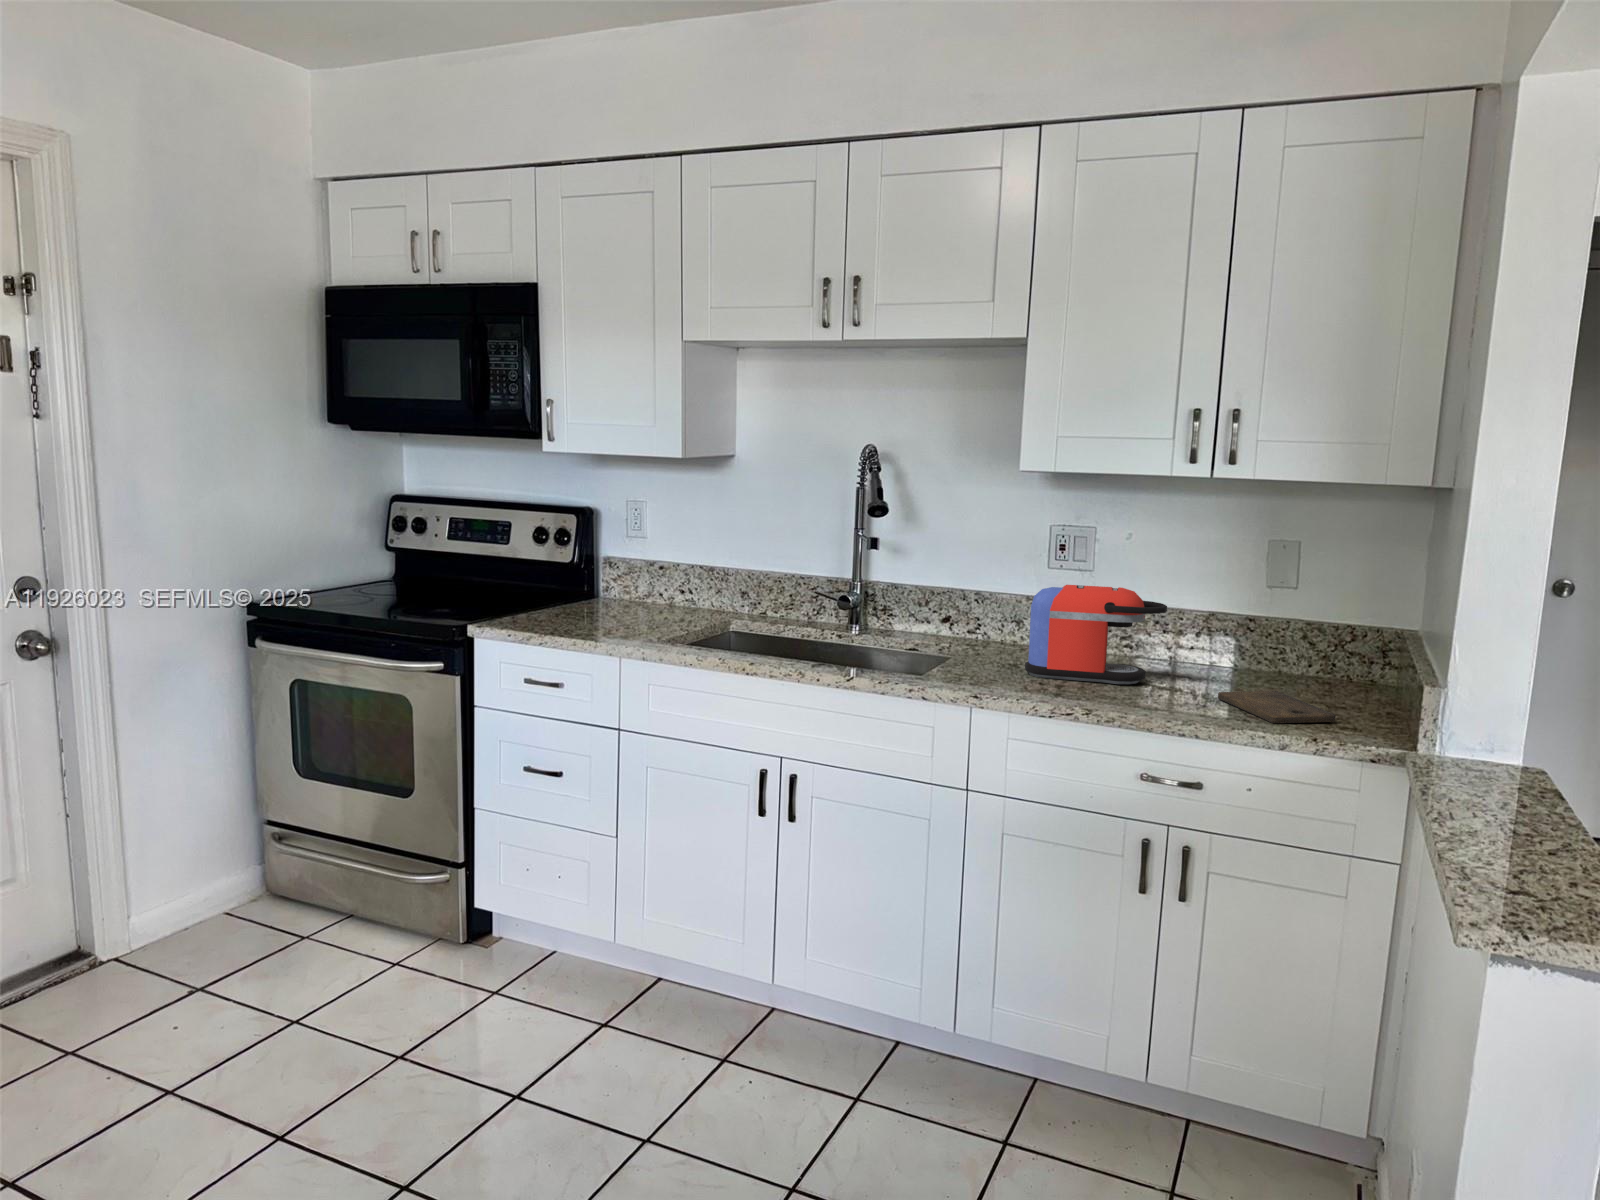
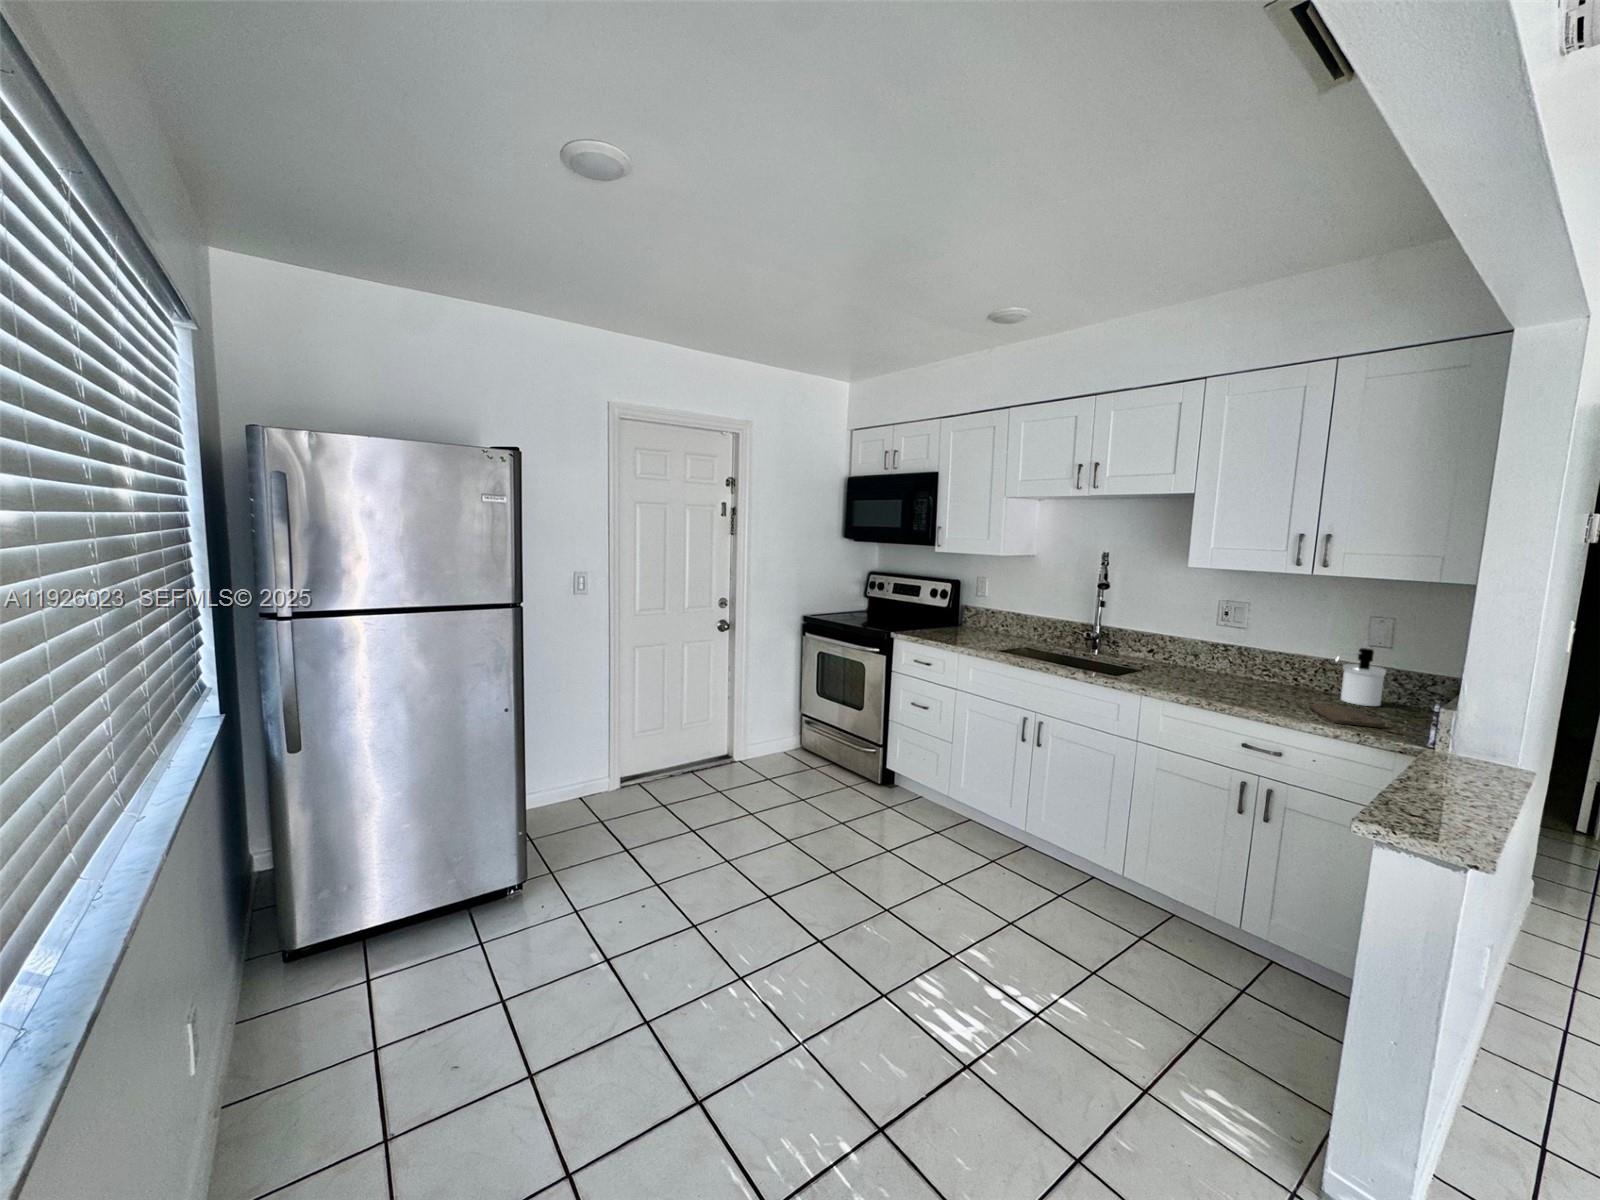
coffee maker: present [1025,585,1167,684] -> none [1186,634,1280,694]
soap dispenser: none [1239,591,1300,684] -> present [1335,648,1386,706]

